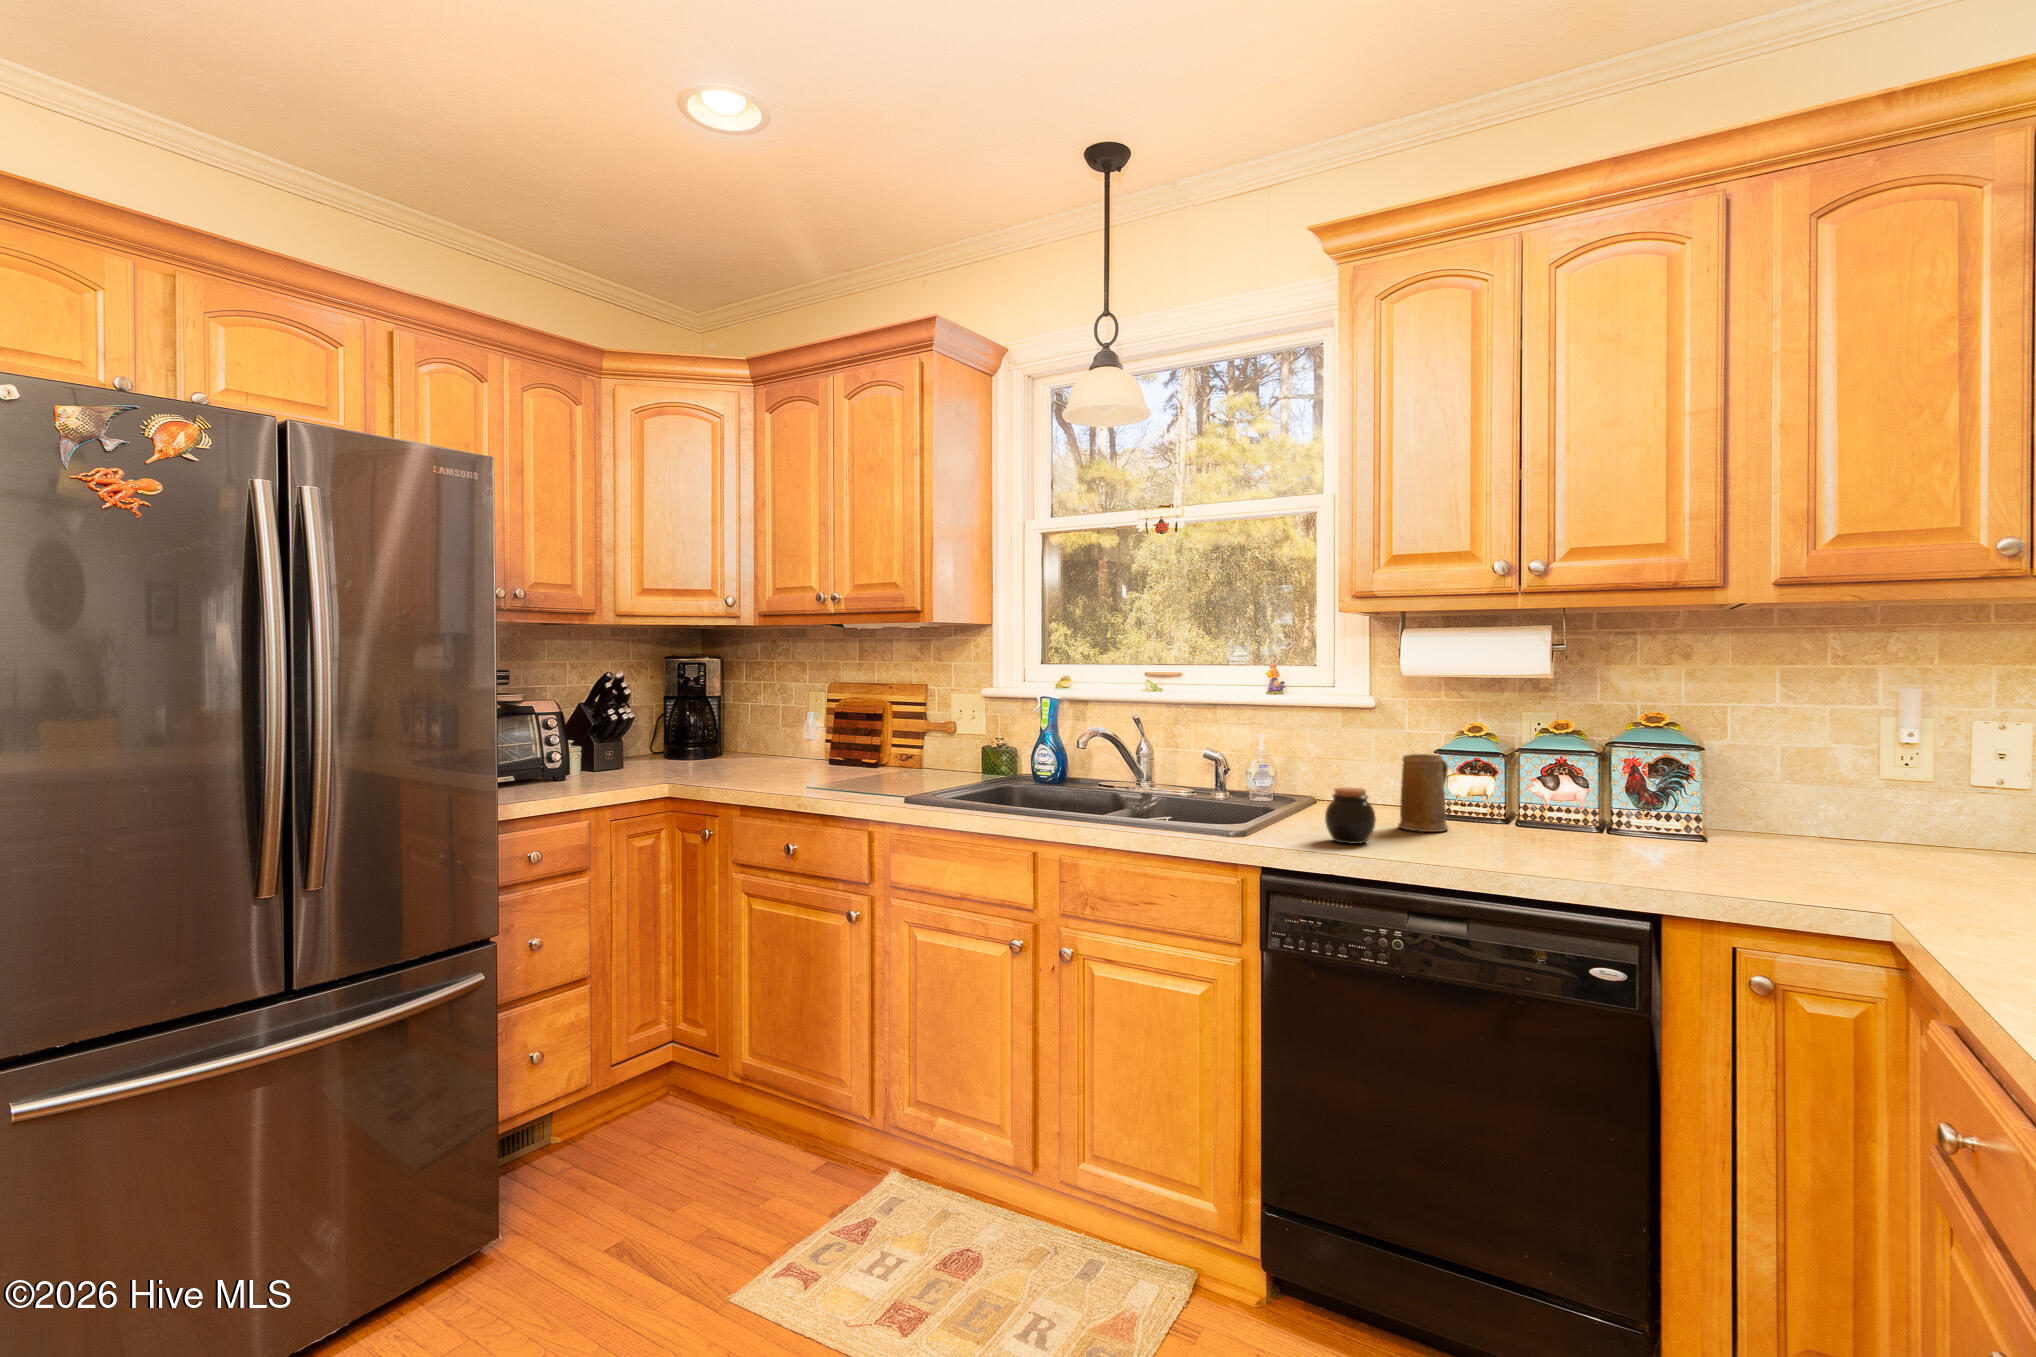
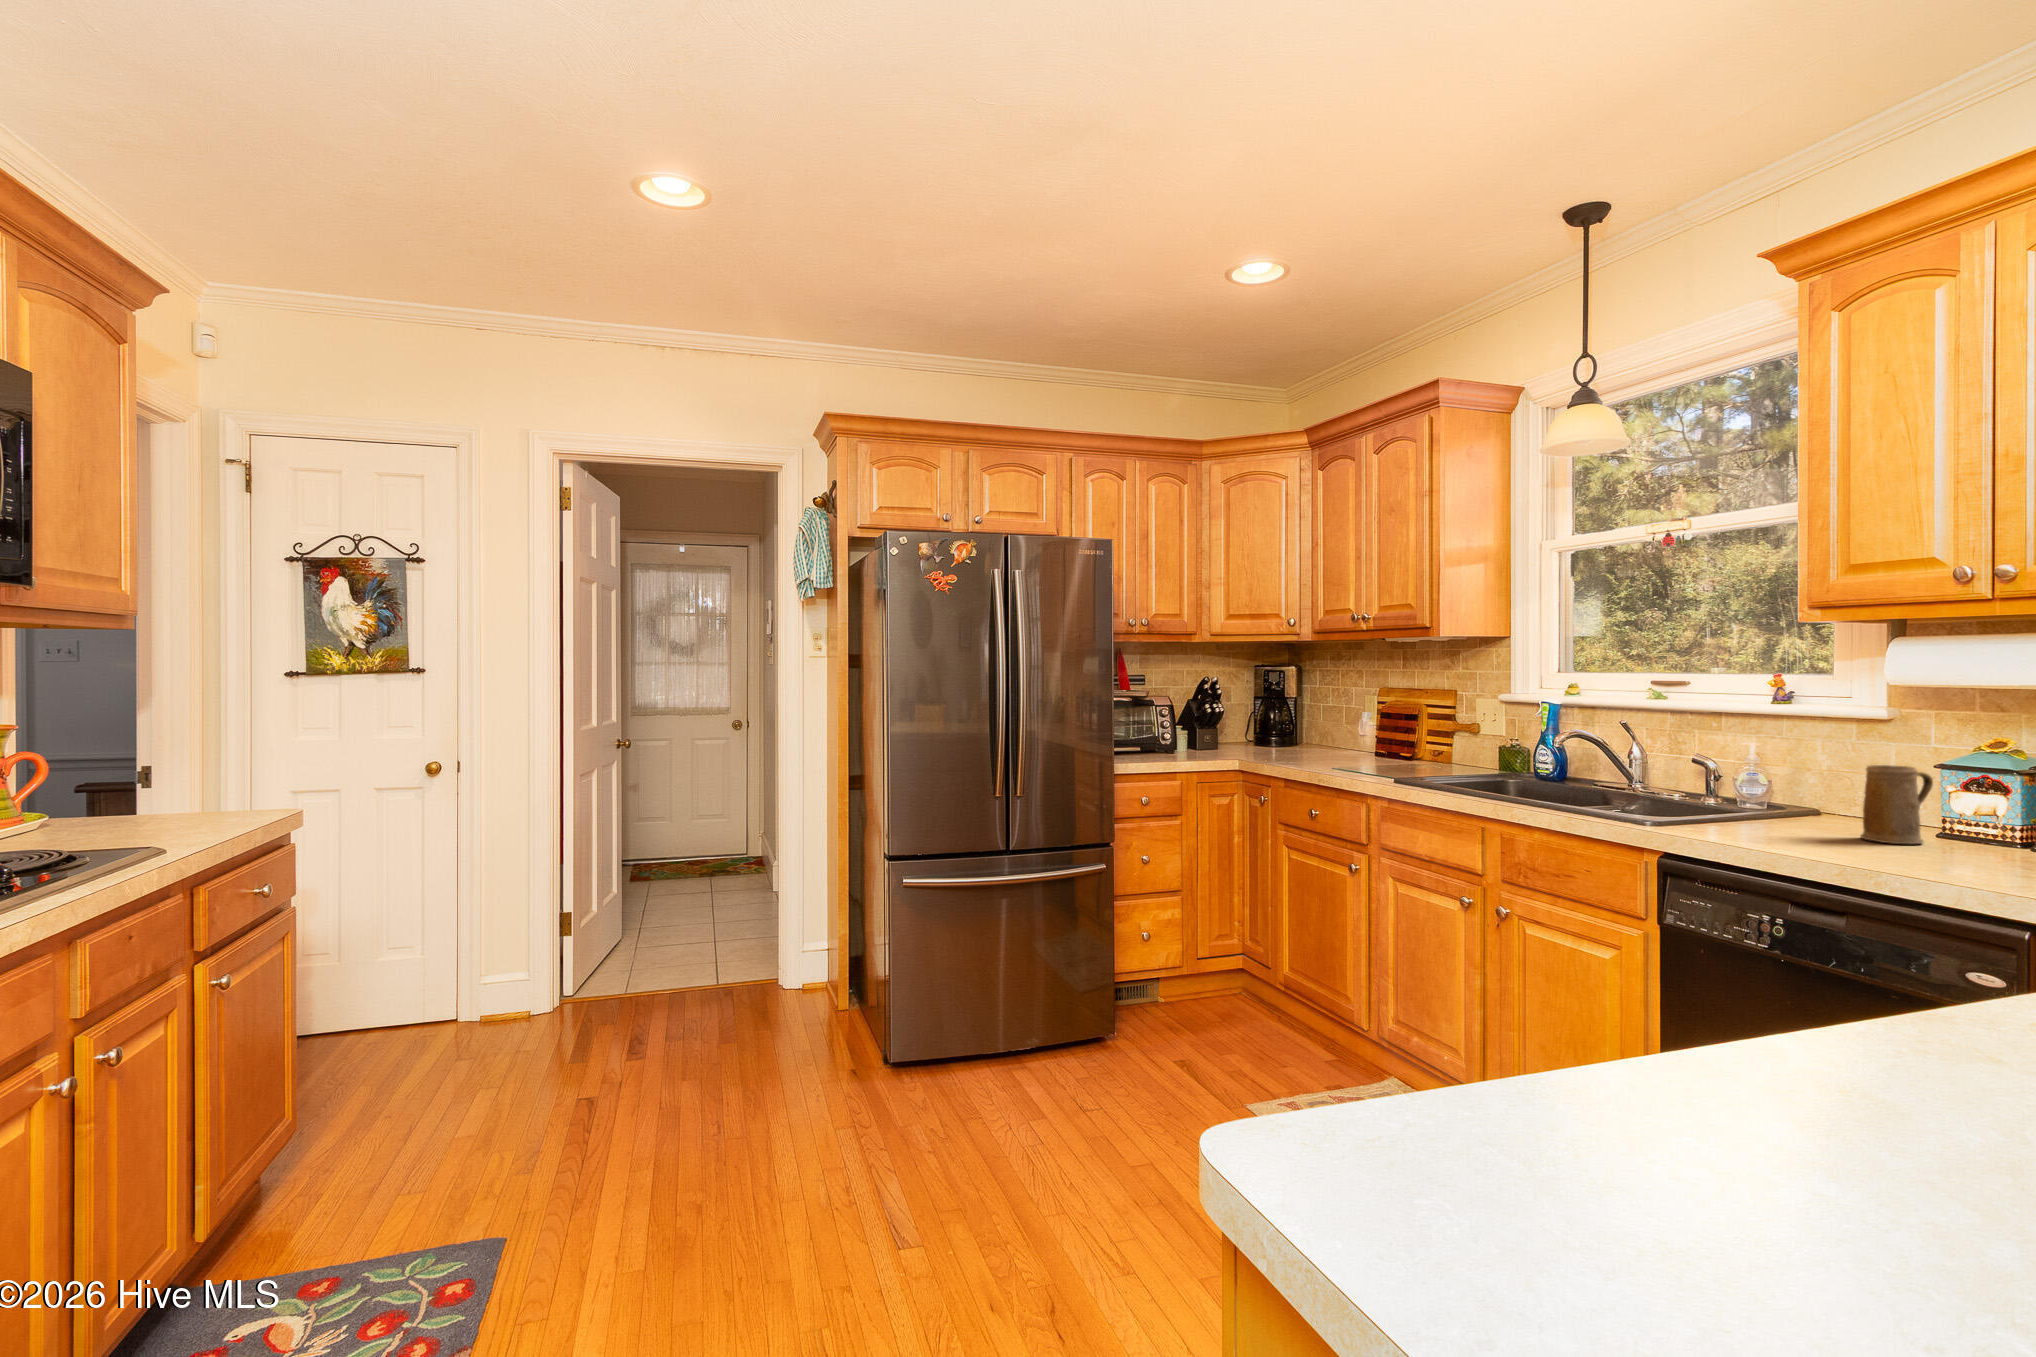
jar: present [1325,787,1376,844] -> none [1741,790,1798,842]

